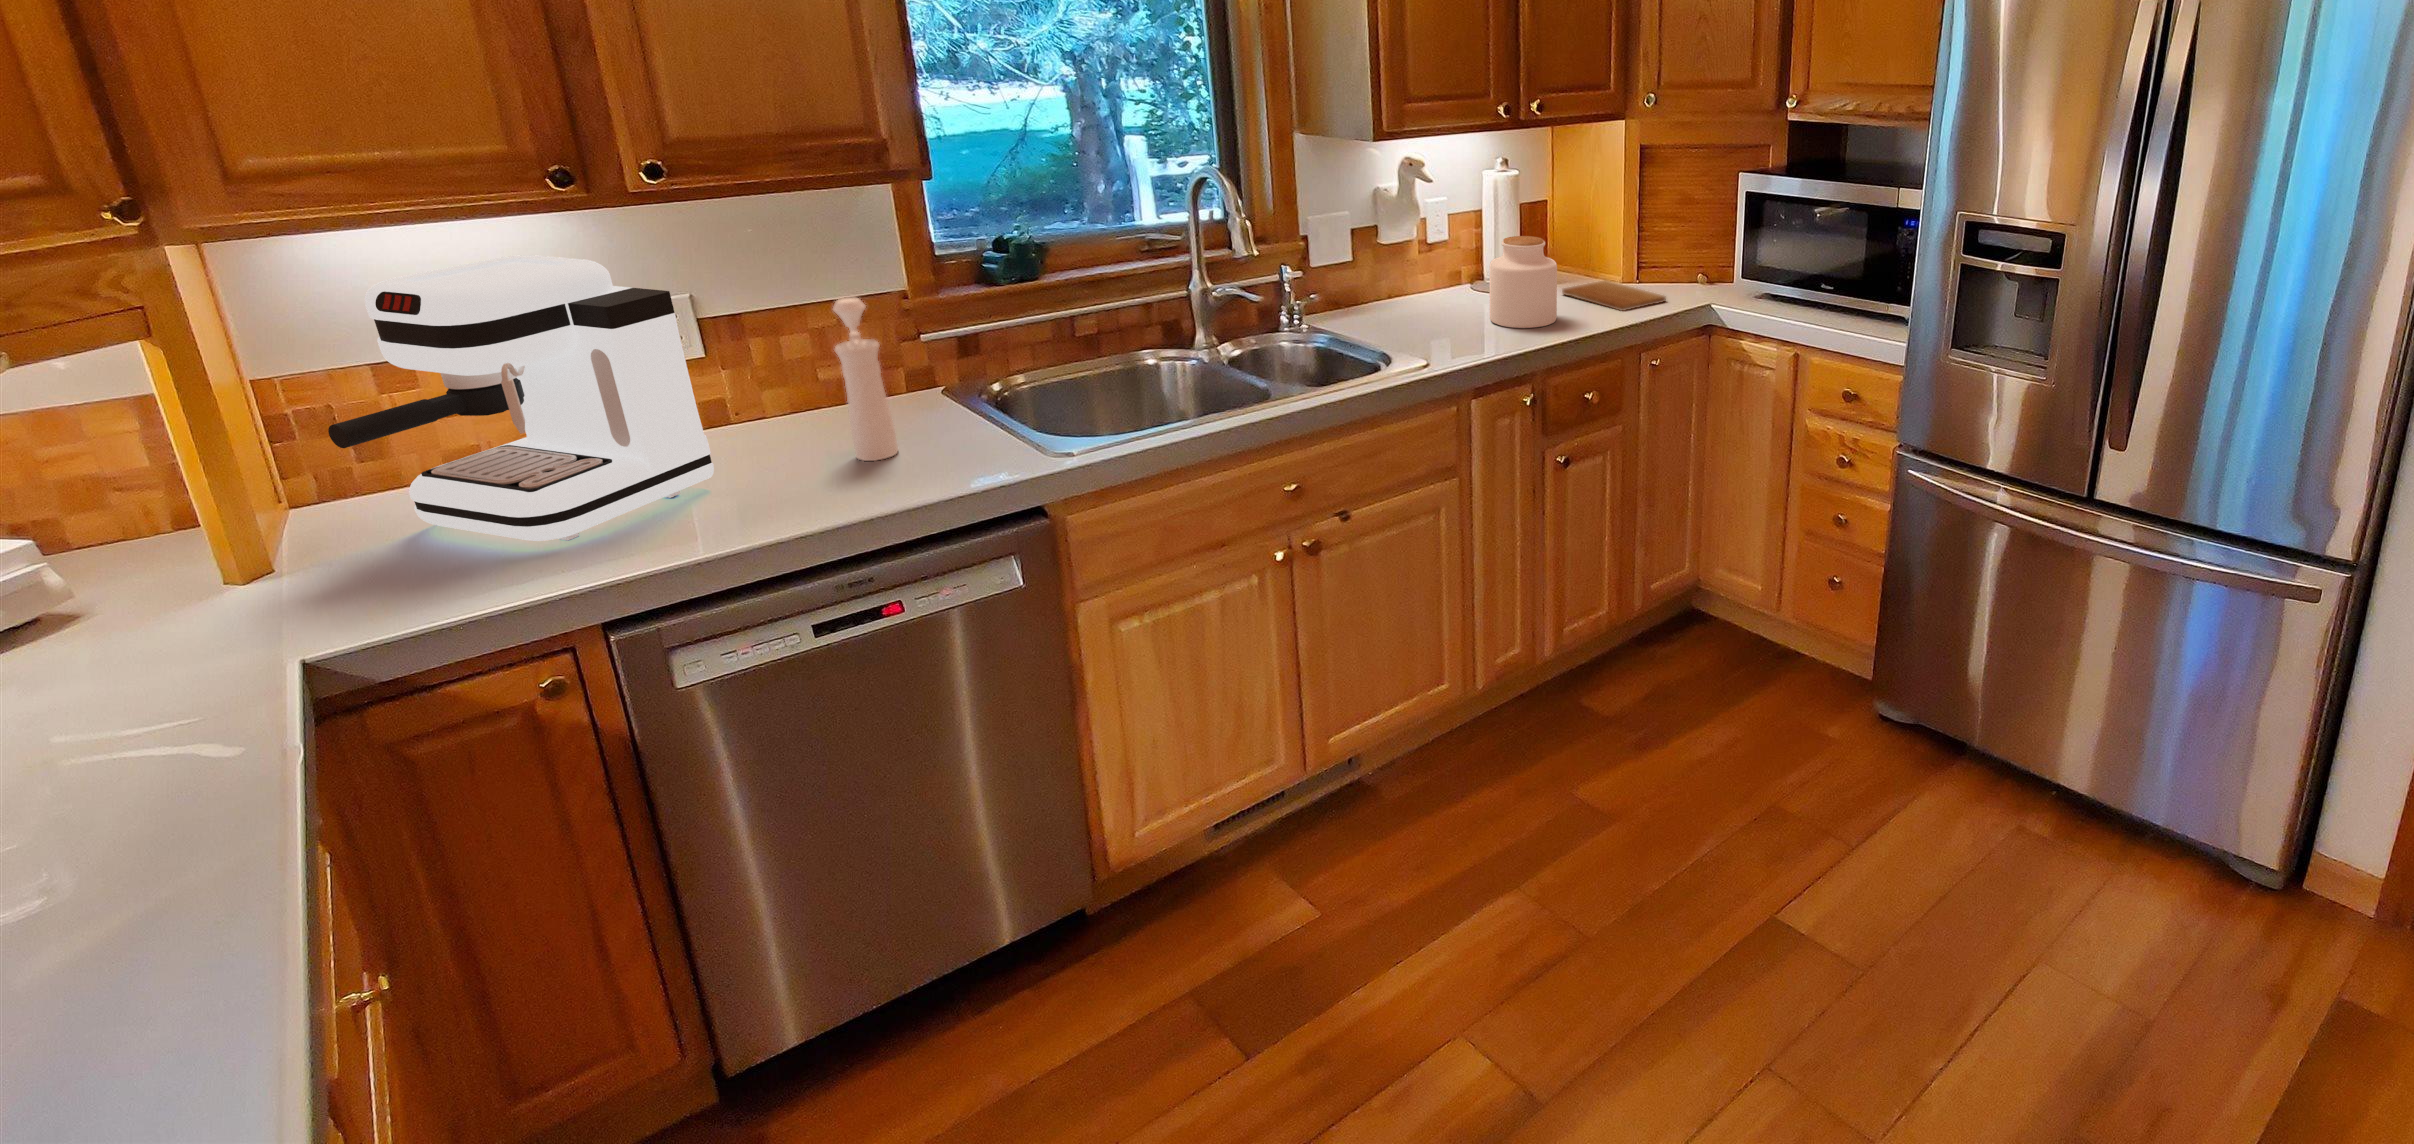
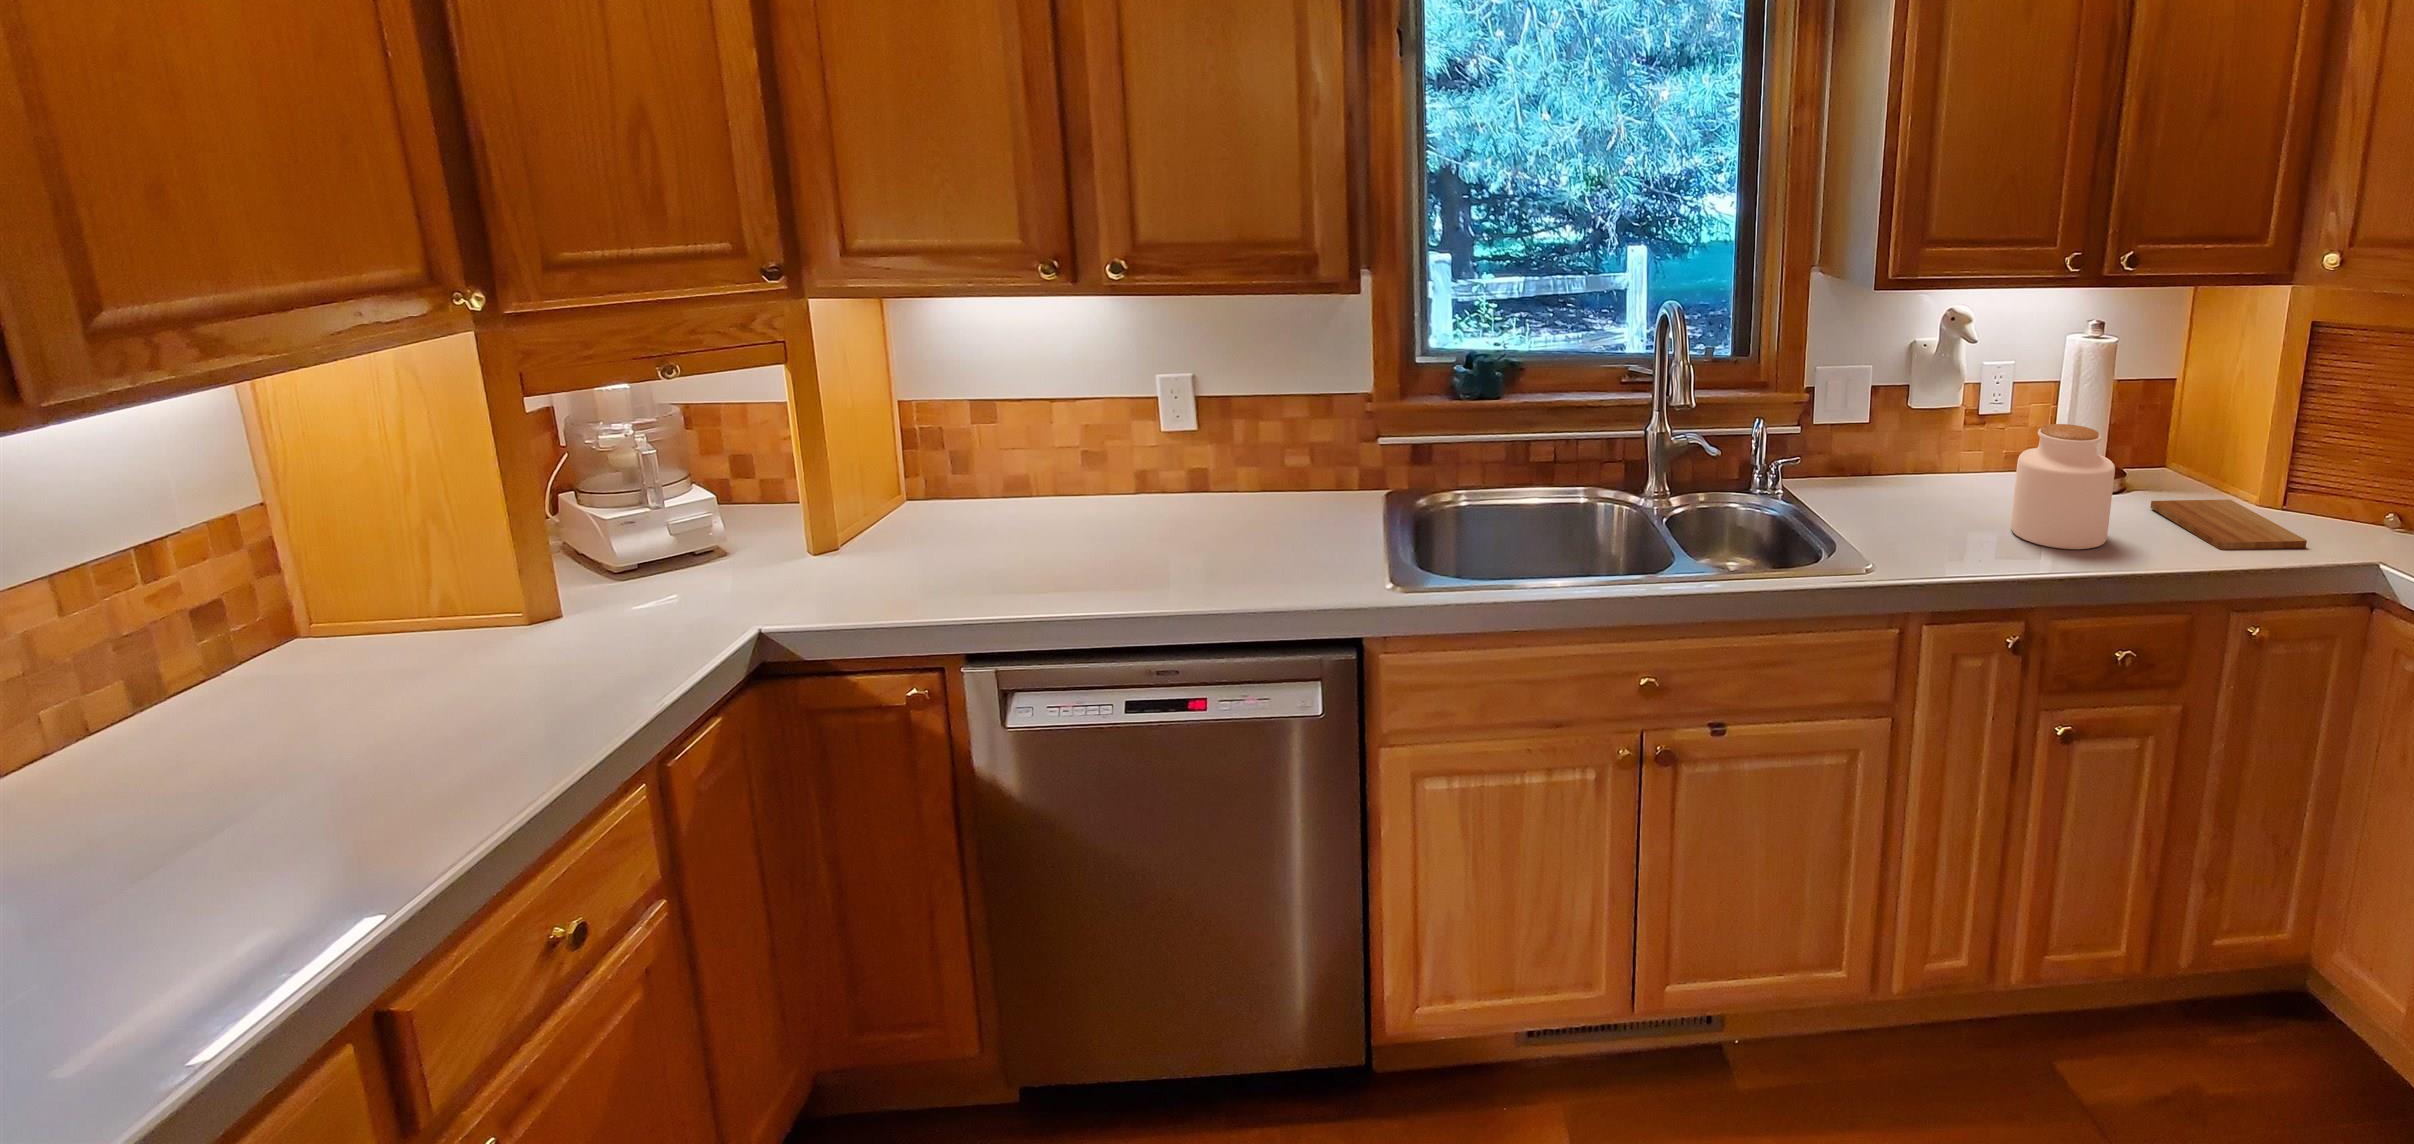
coffee maker: present [328,255,714,541] -> none [873,328,1130,572]
pepper mill: present [833,298,898,461] -> none [1238,396,1294,555]

